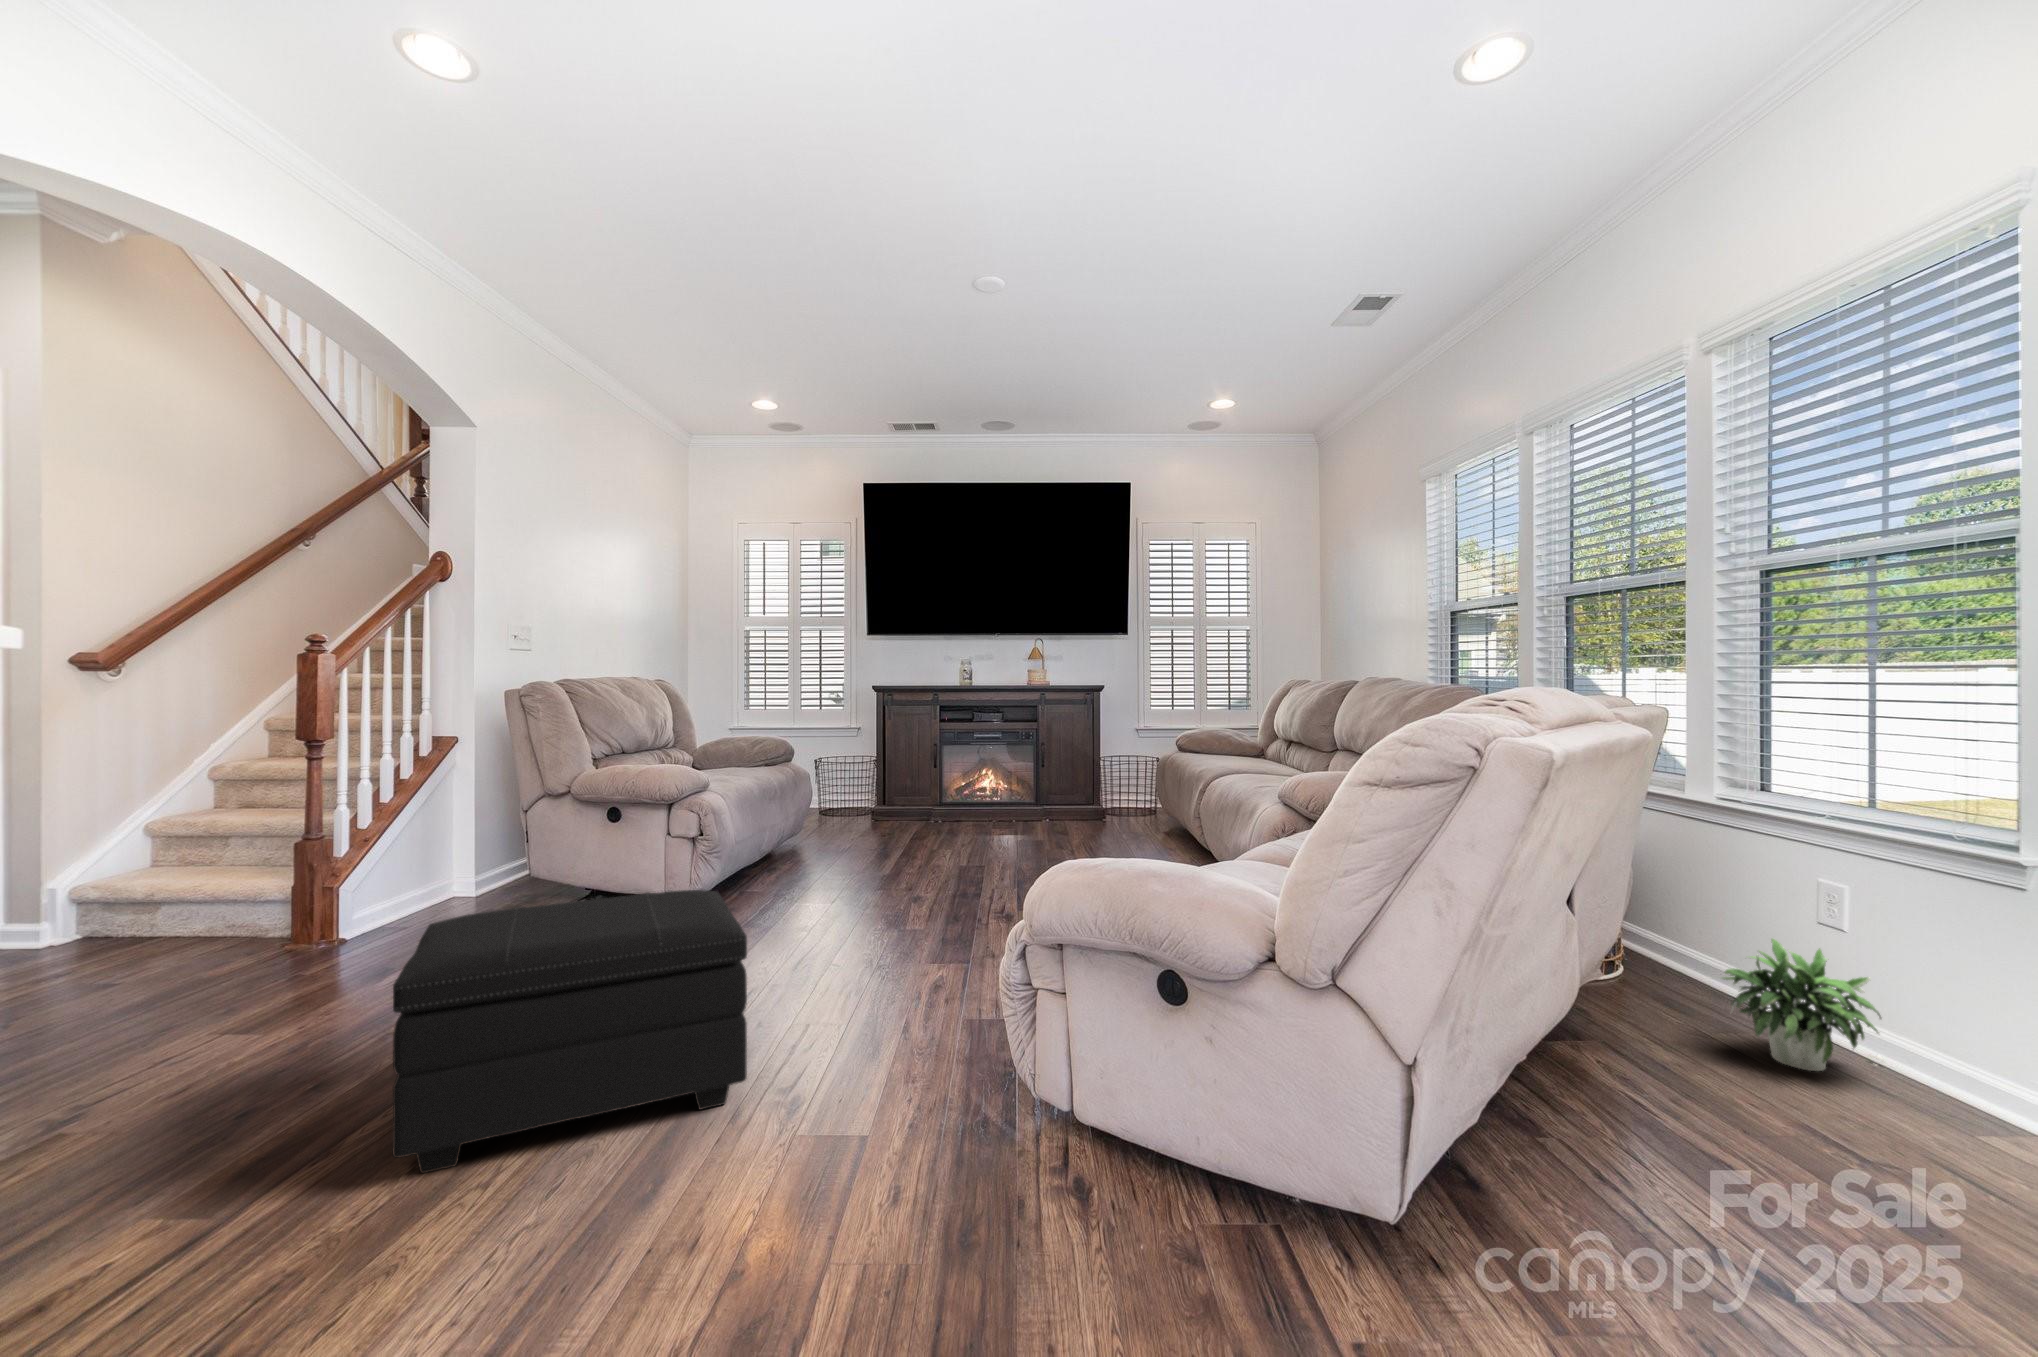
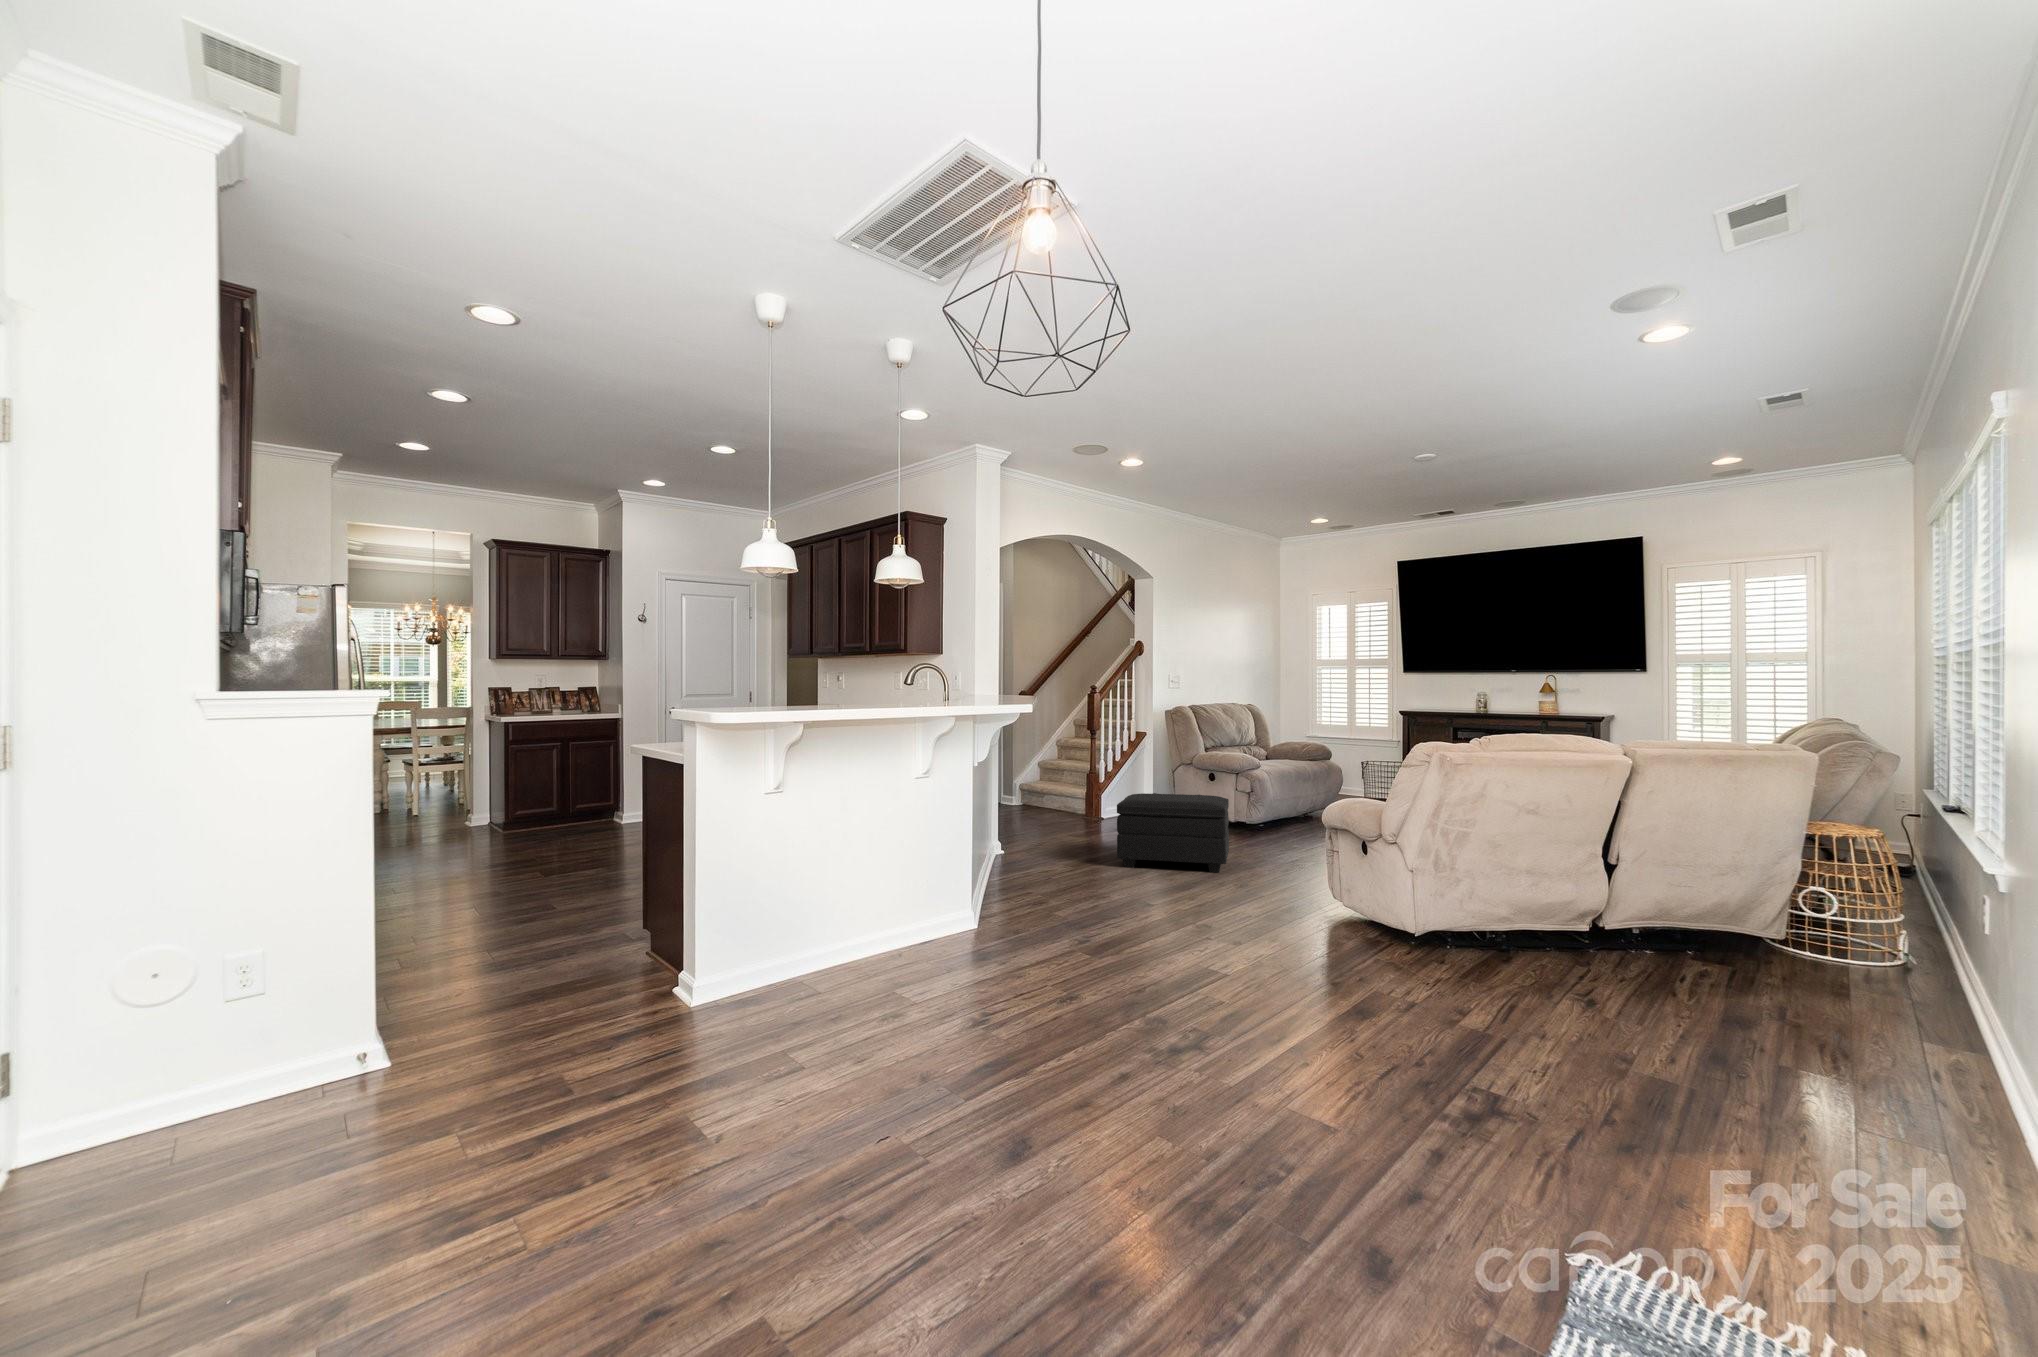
potted plant: present [1724,939,1884,1071] -> none [1797,892,1927,979]

